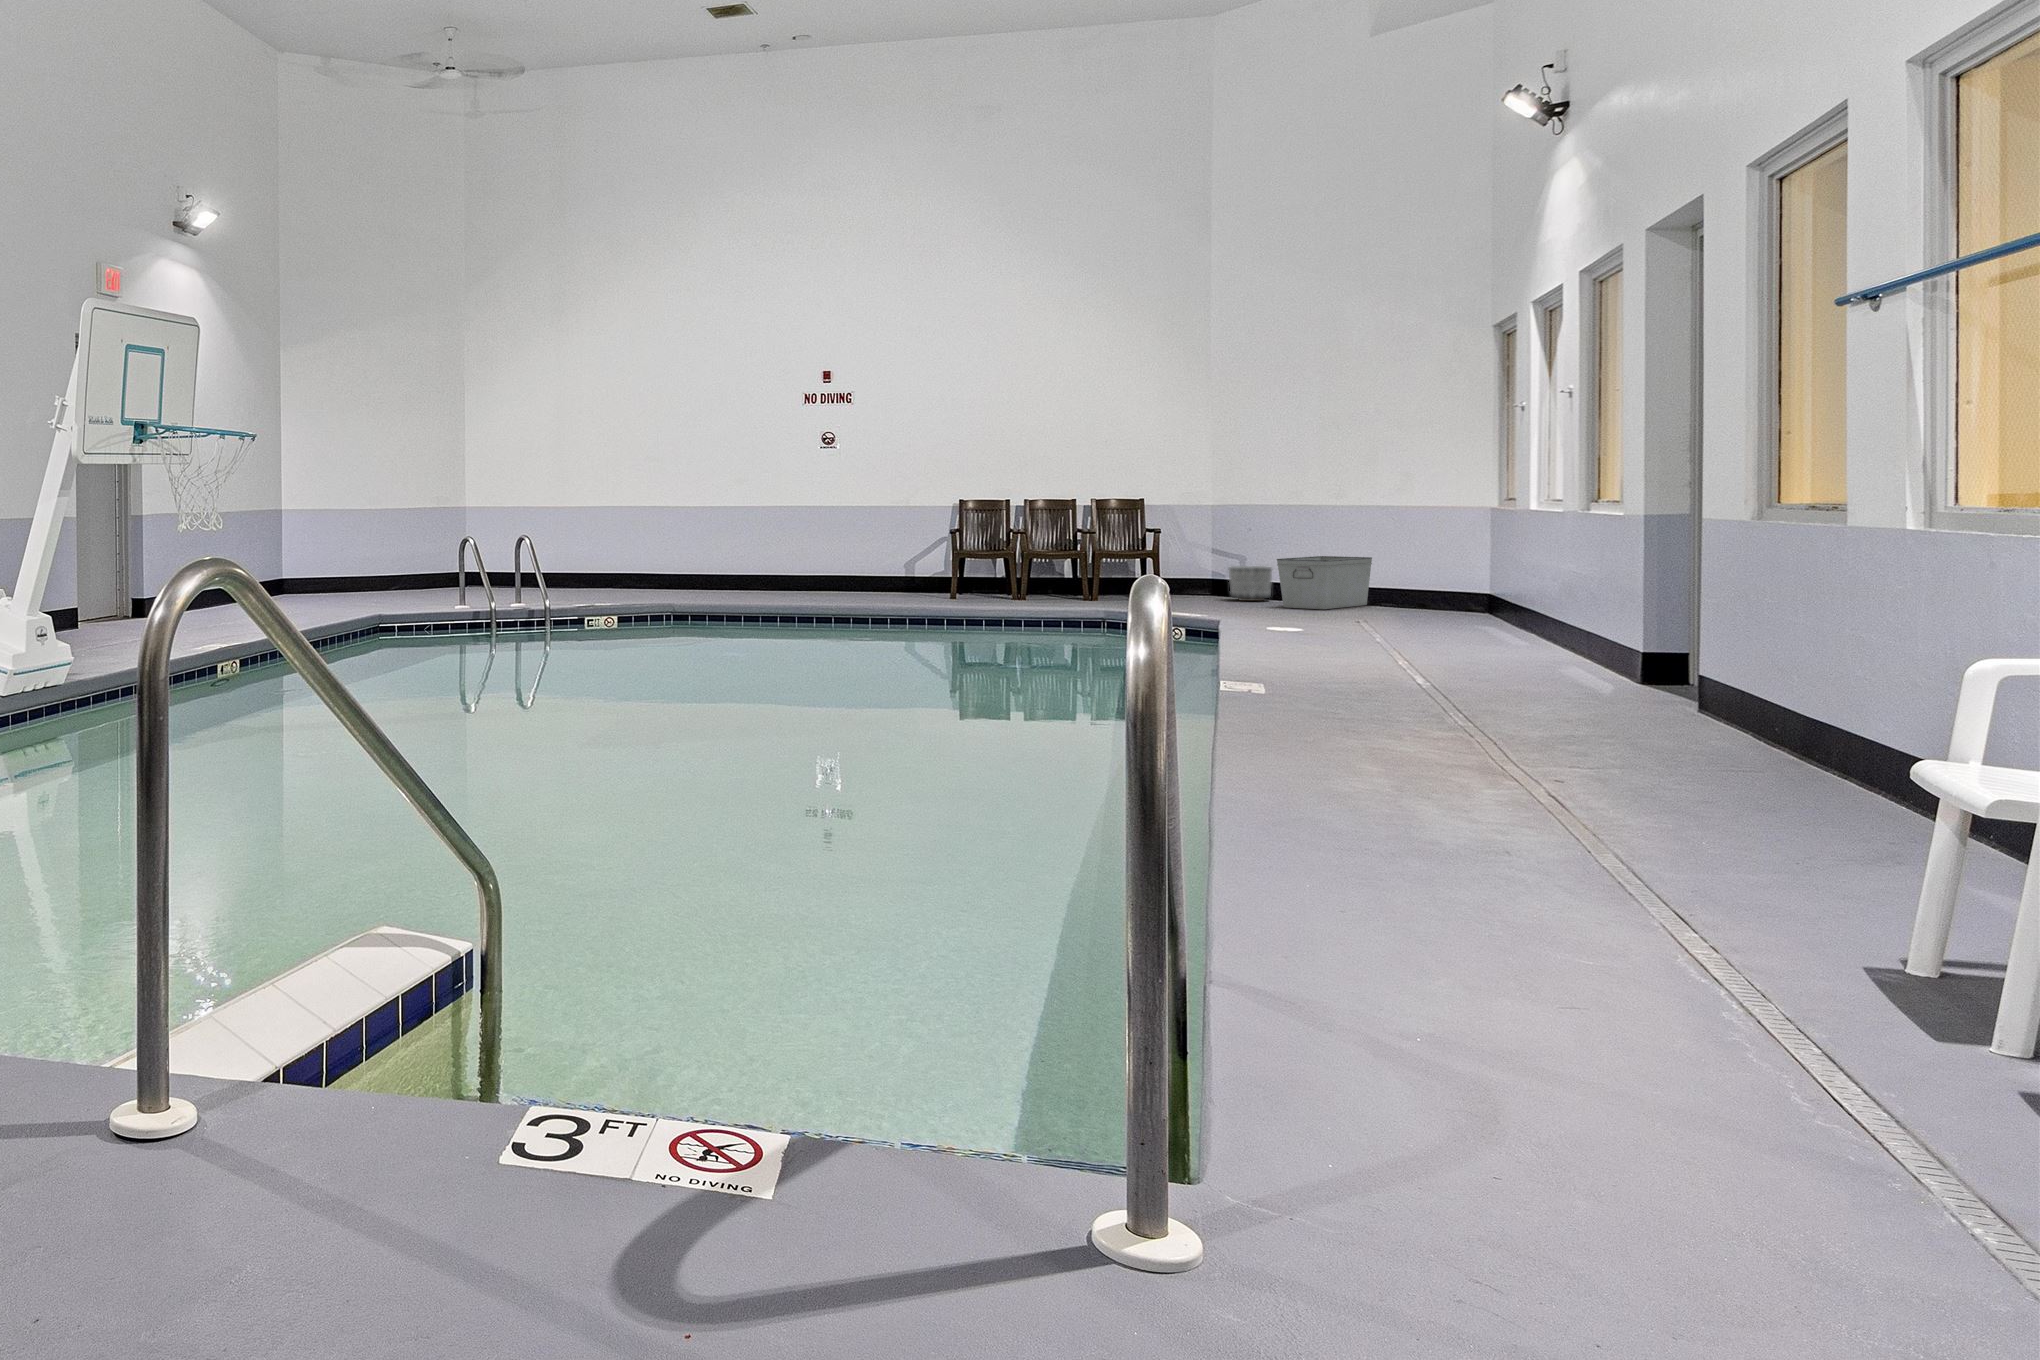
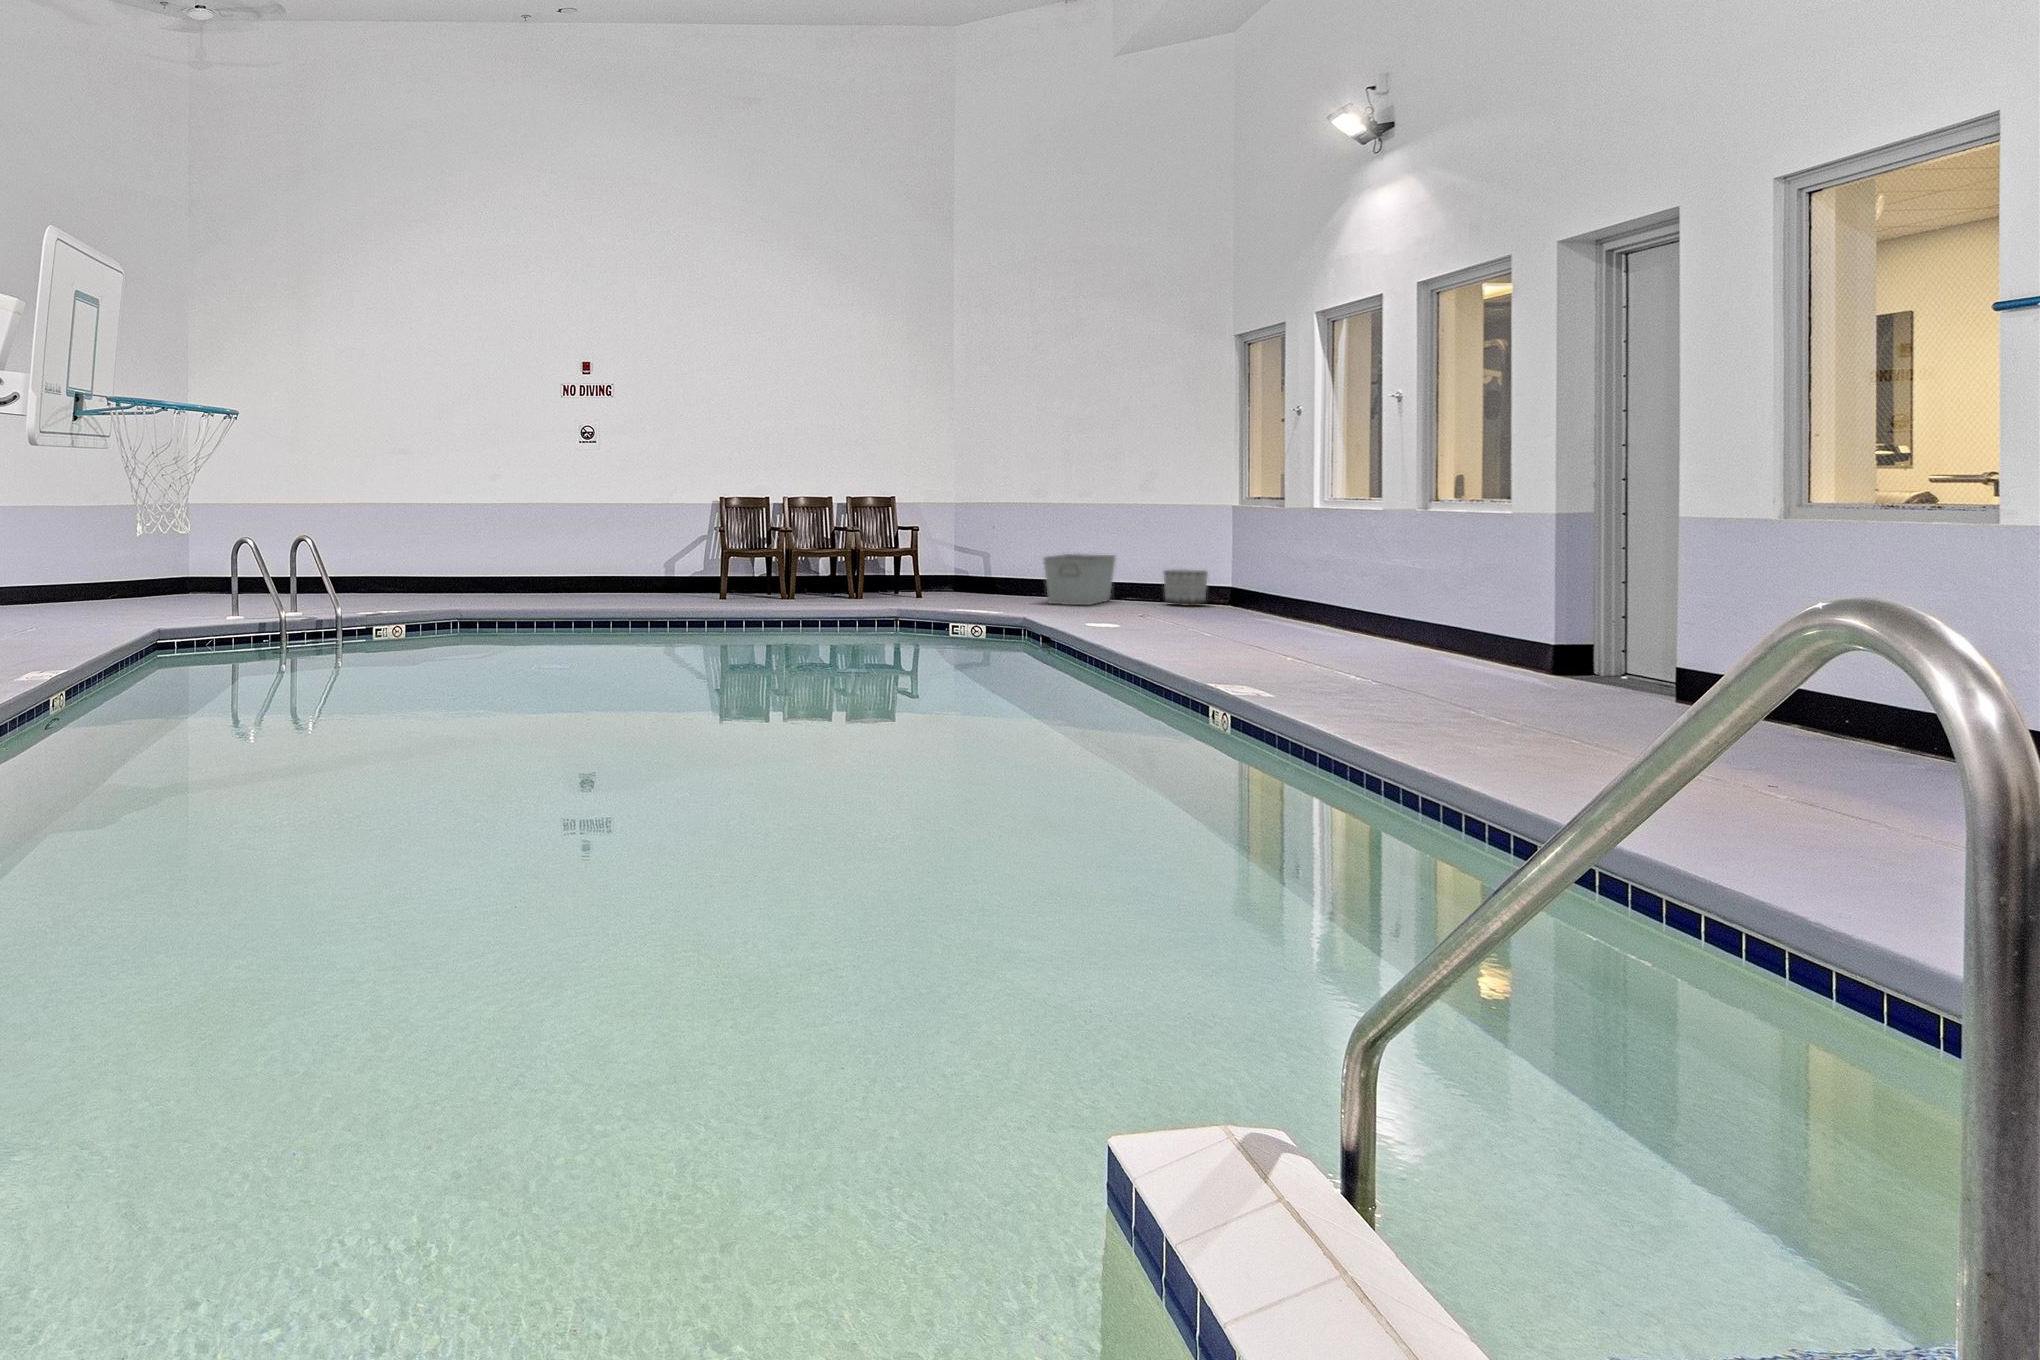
planter: present [1228,566,1272,601] -> present [1163,569,1208,606]

